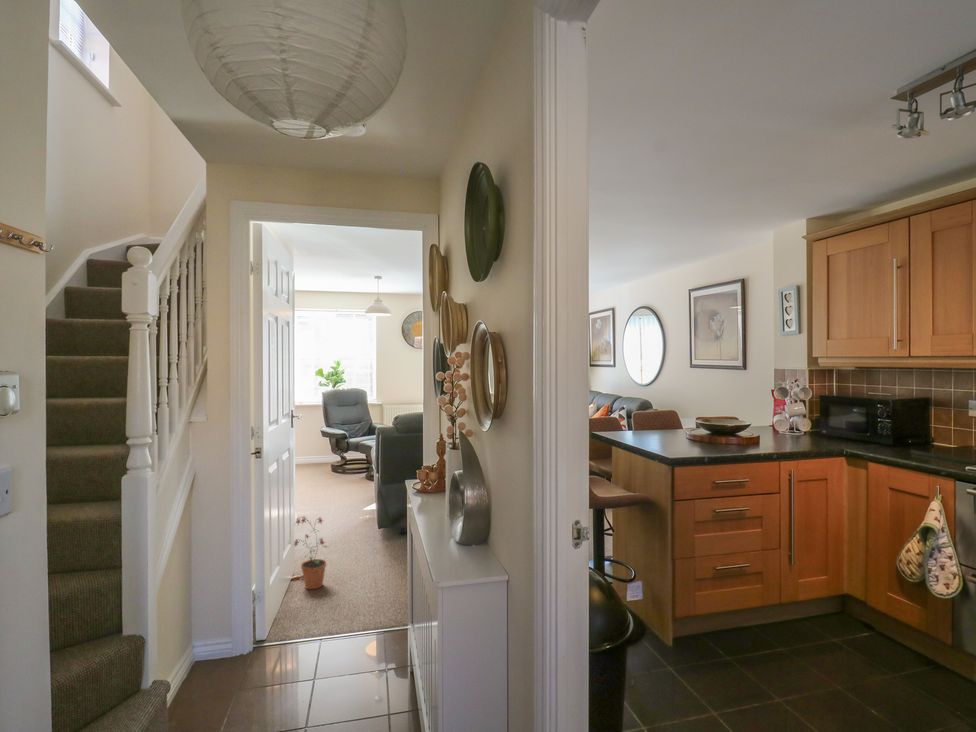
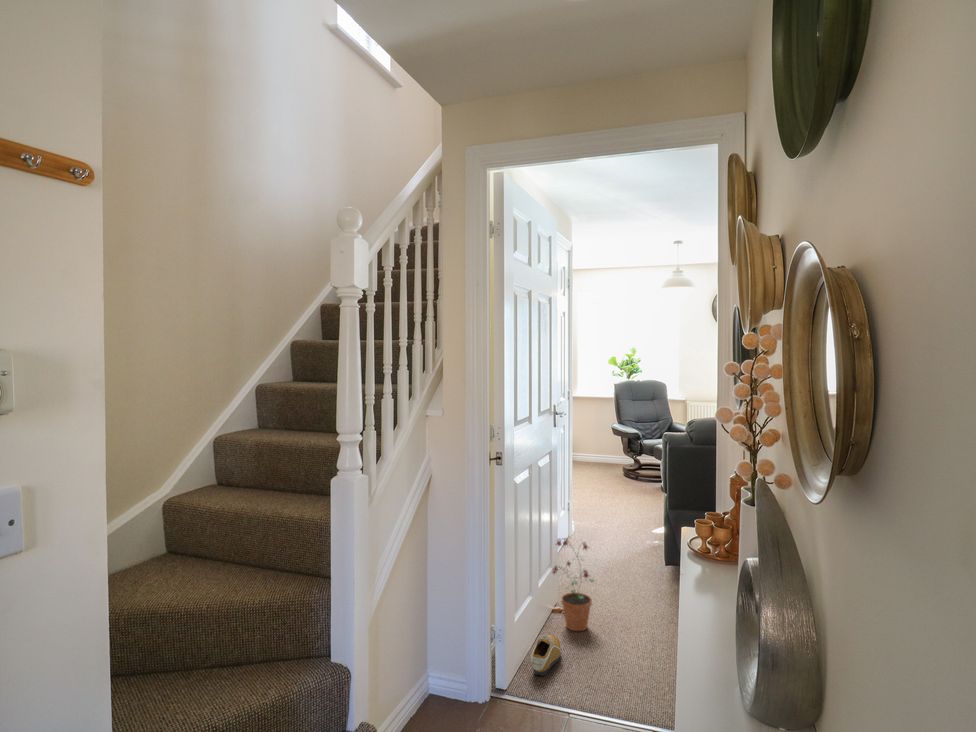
shoe: none [283,593,306,625] -> present [531,635,561,676]

